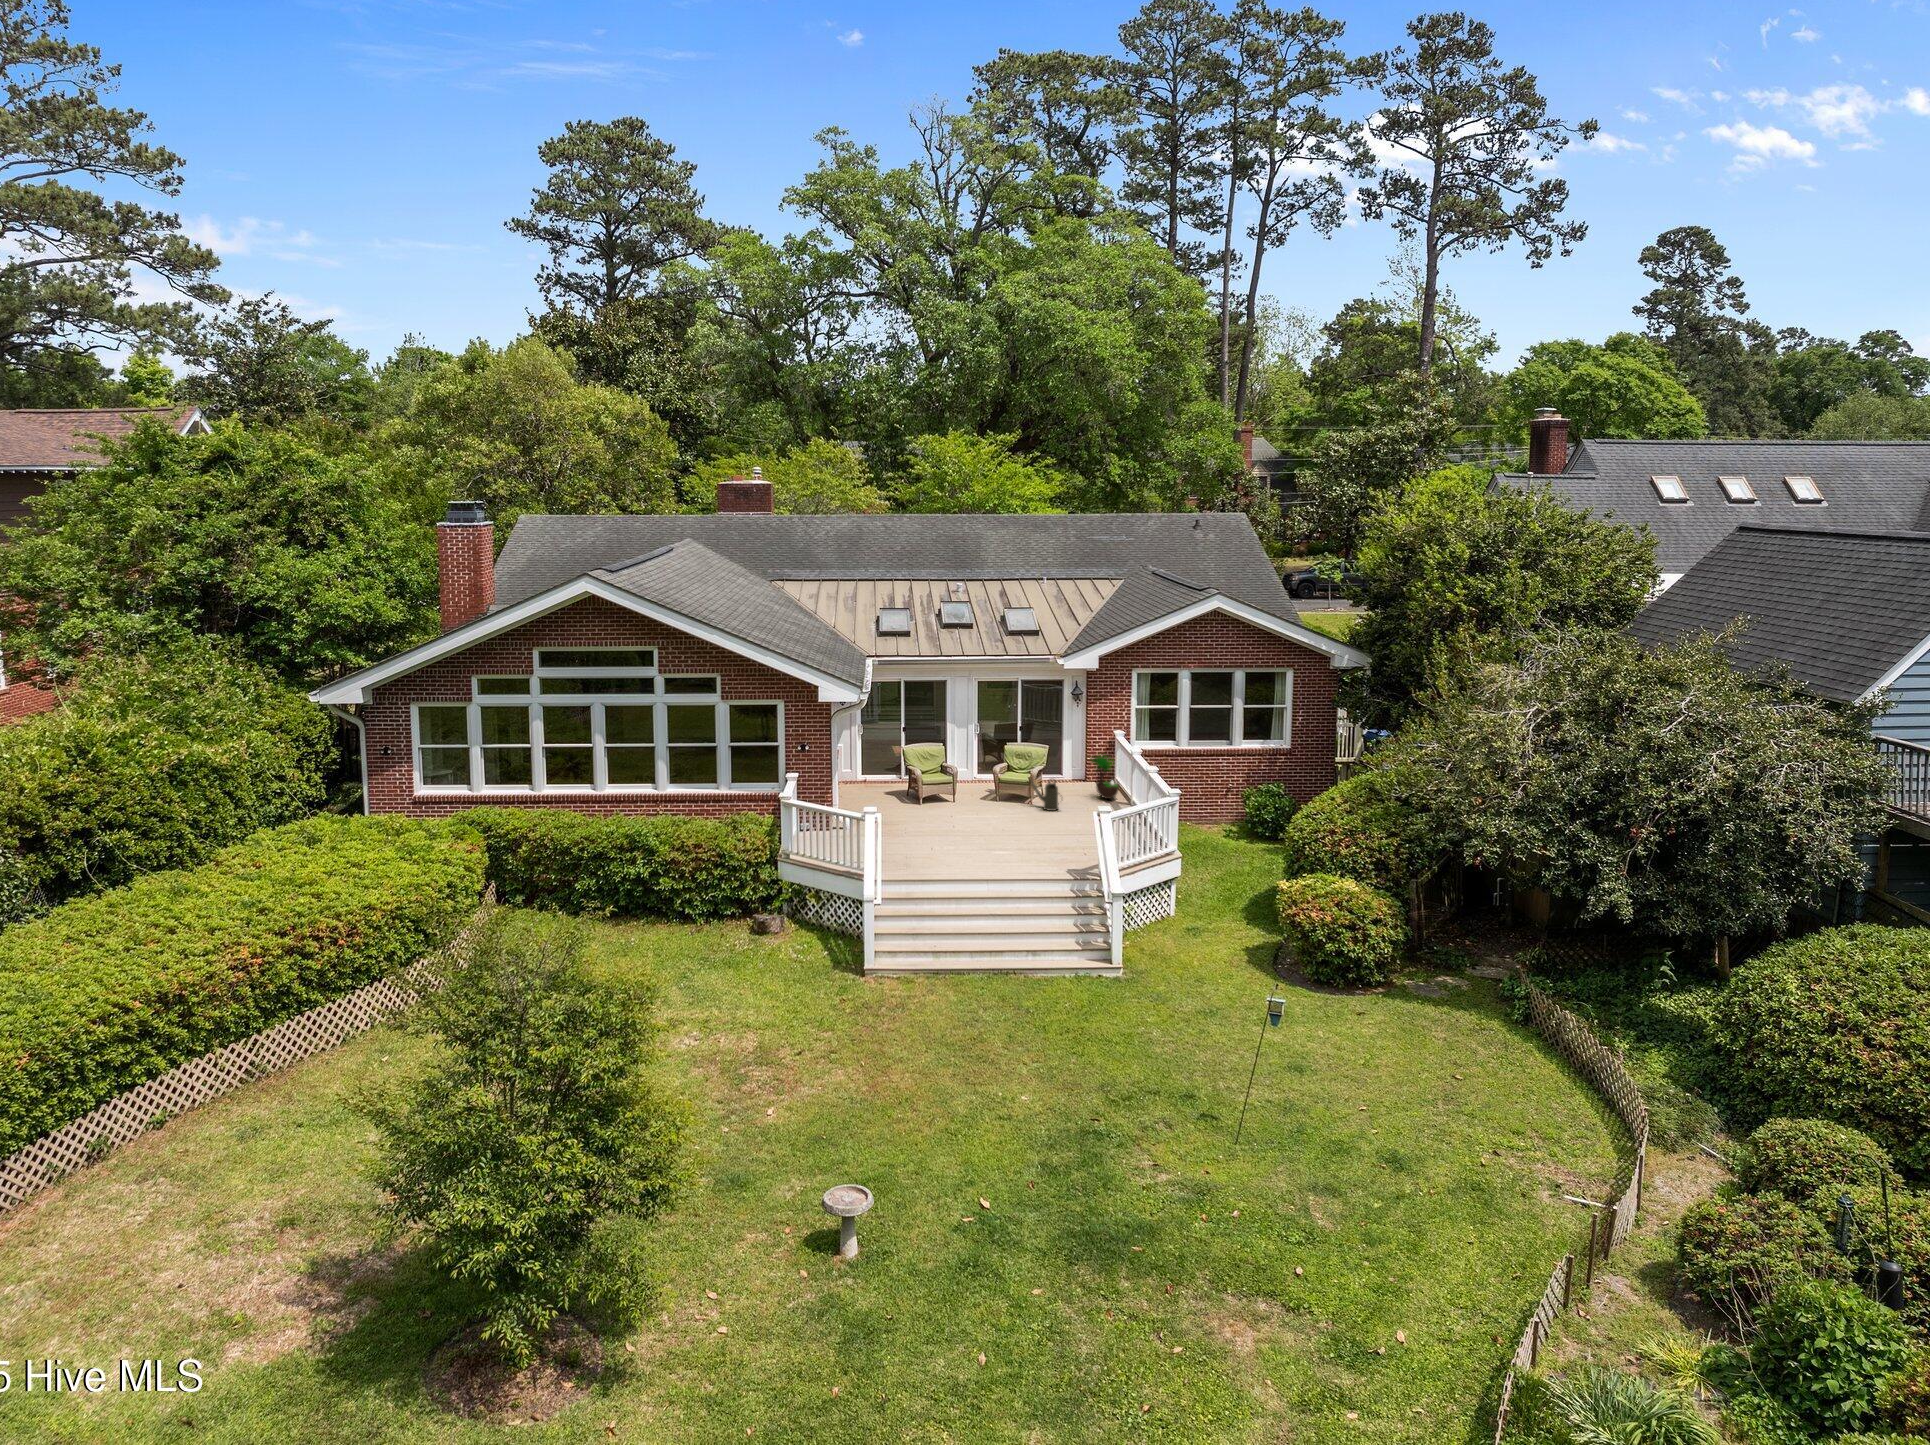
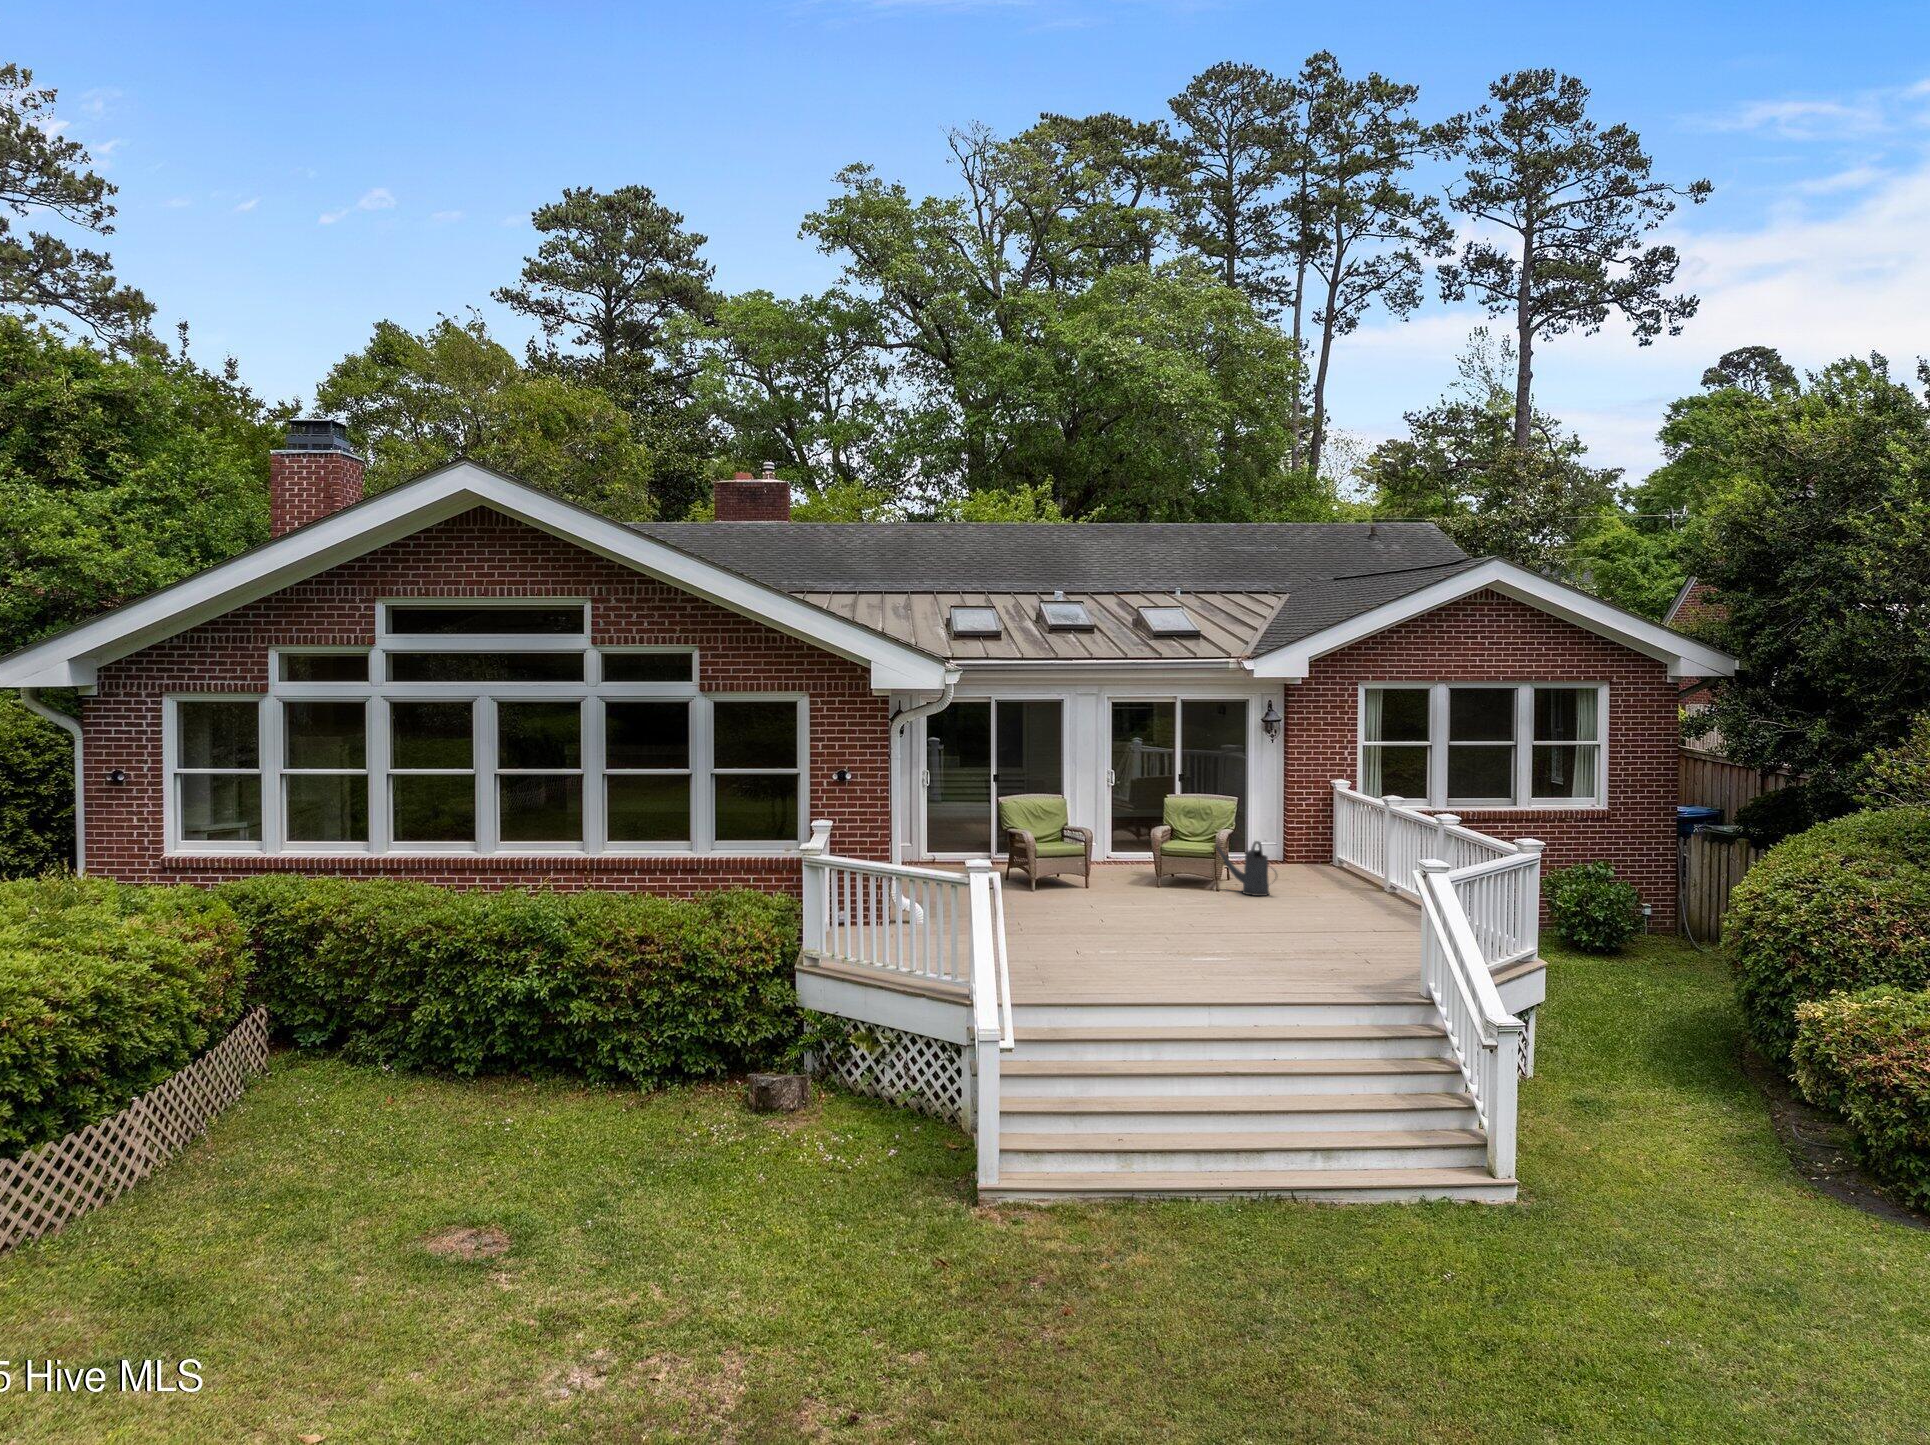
potted tree: present [1090,754,1119,799] -> none [1304,797,1360,880]

